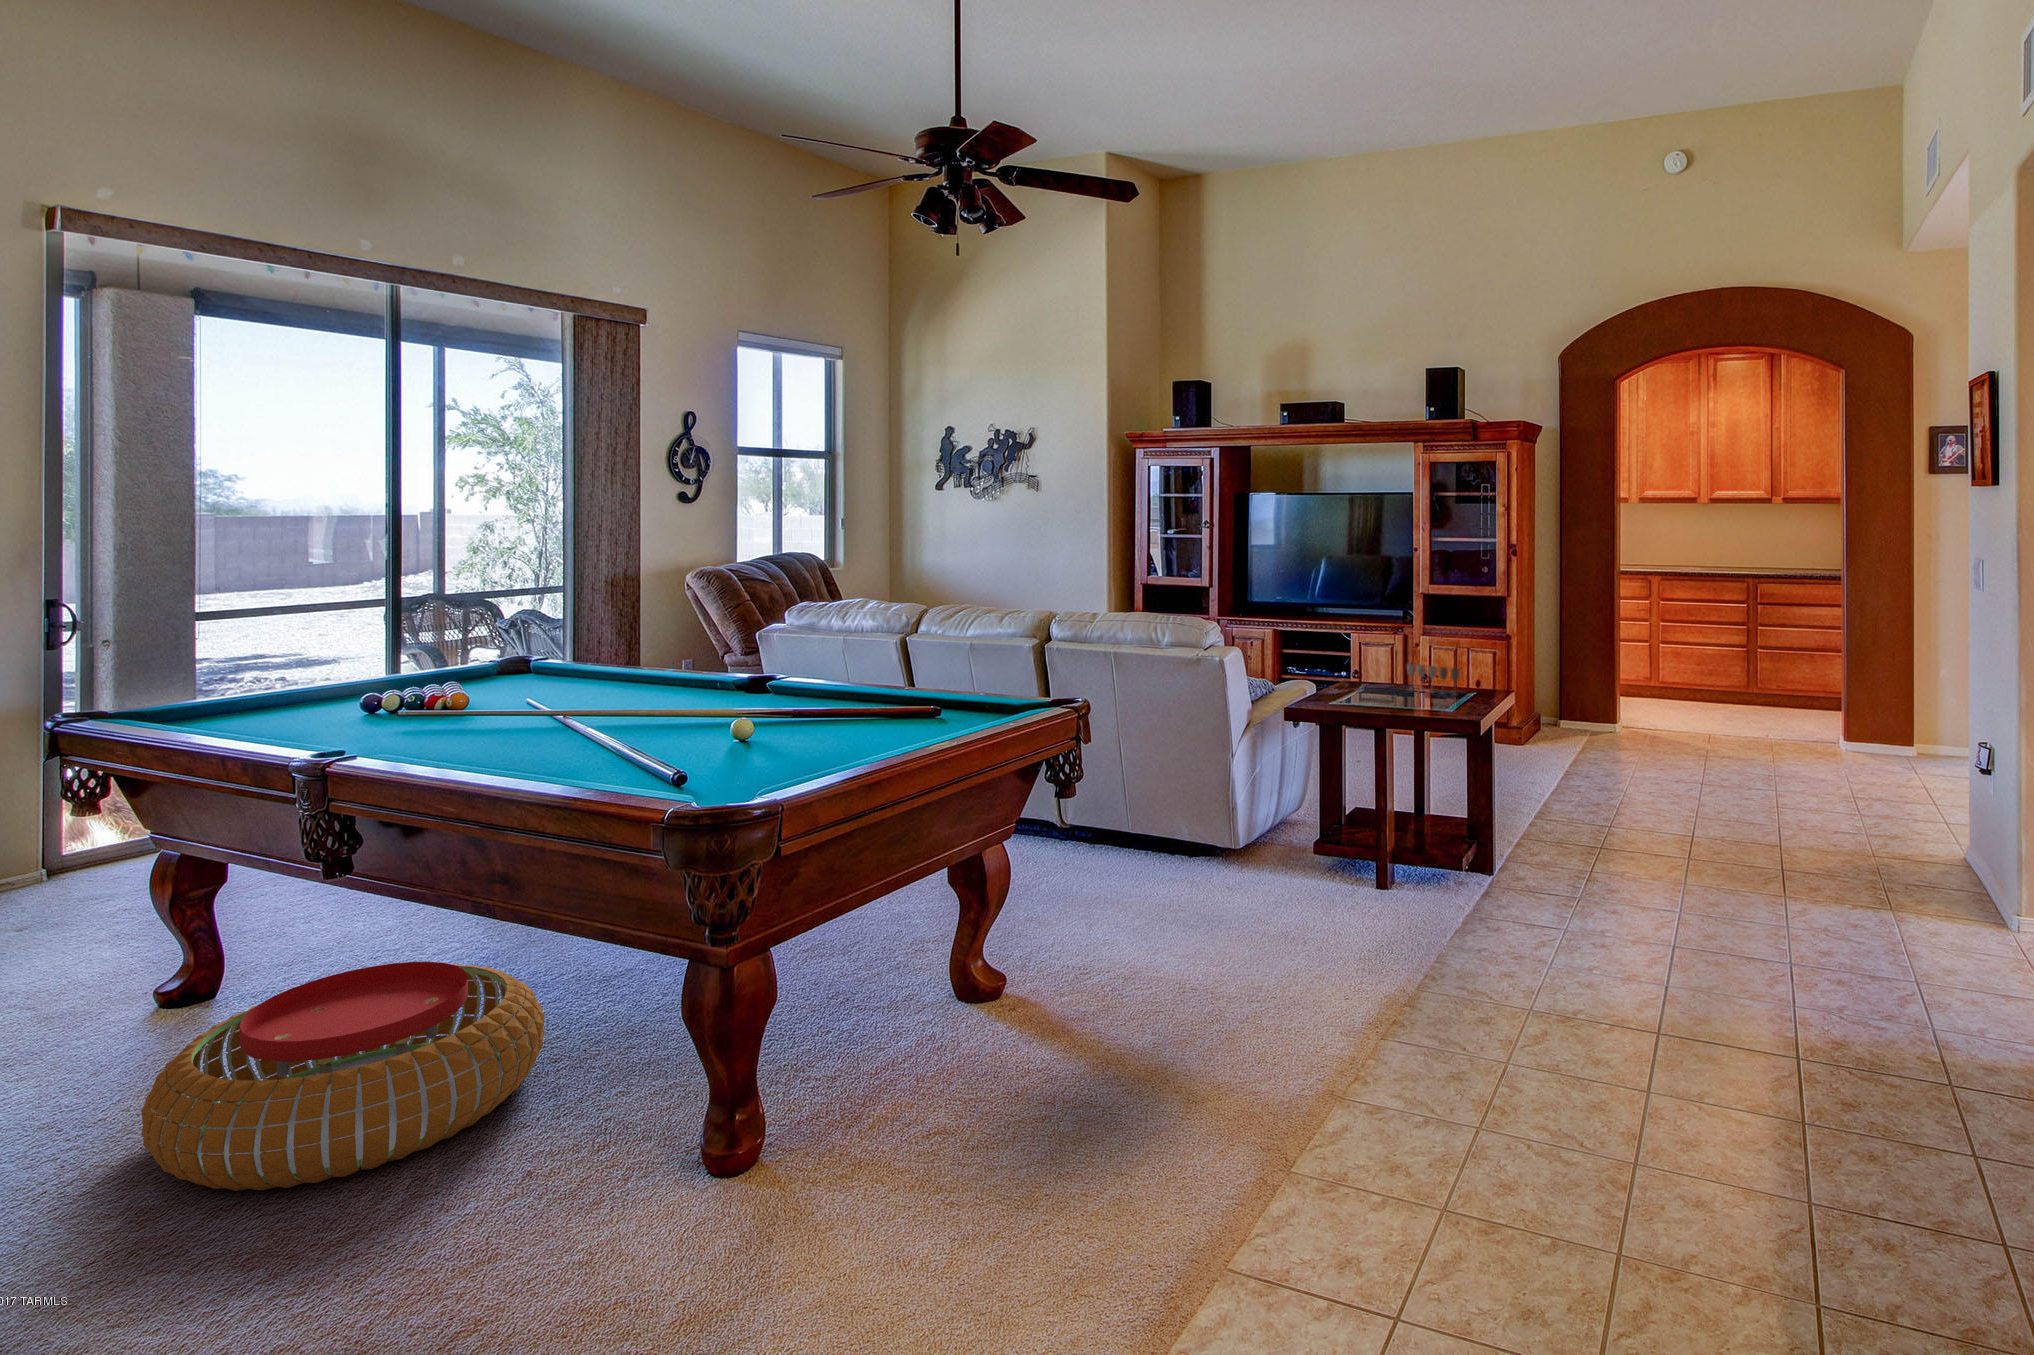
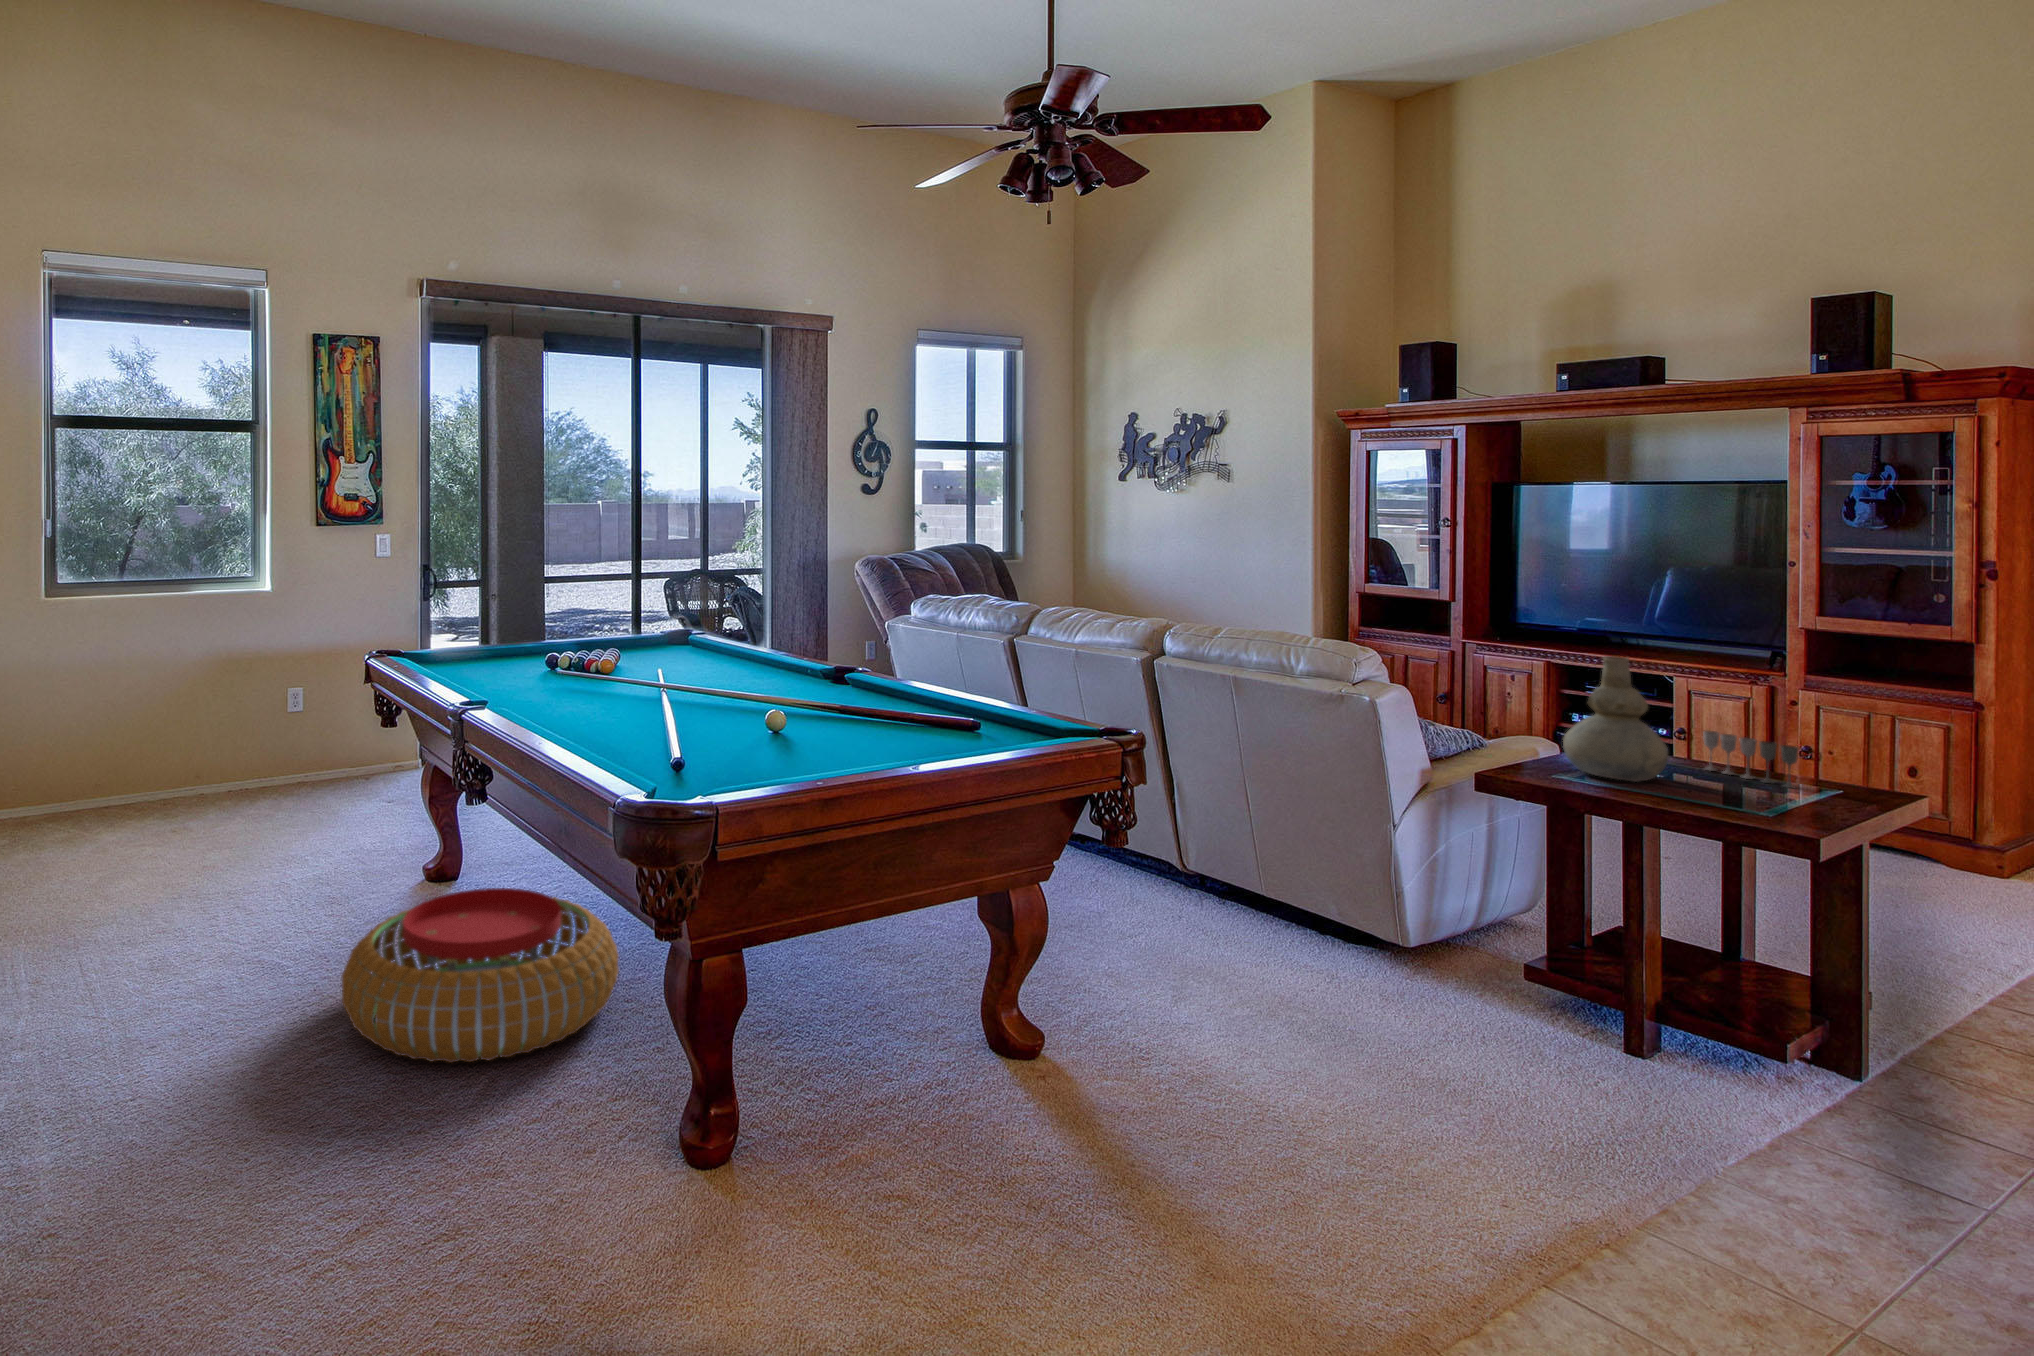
vase: none [1334,617,1395,703] -> present [1563,656,1668,782]

